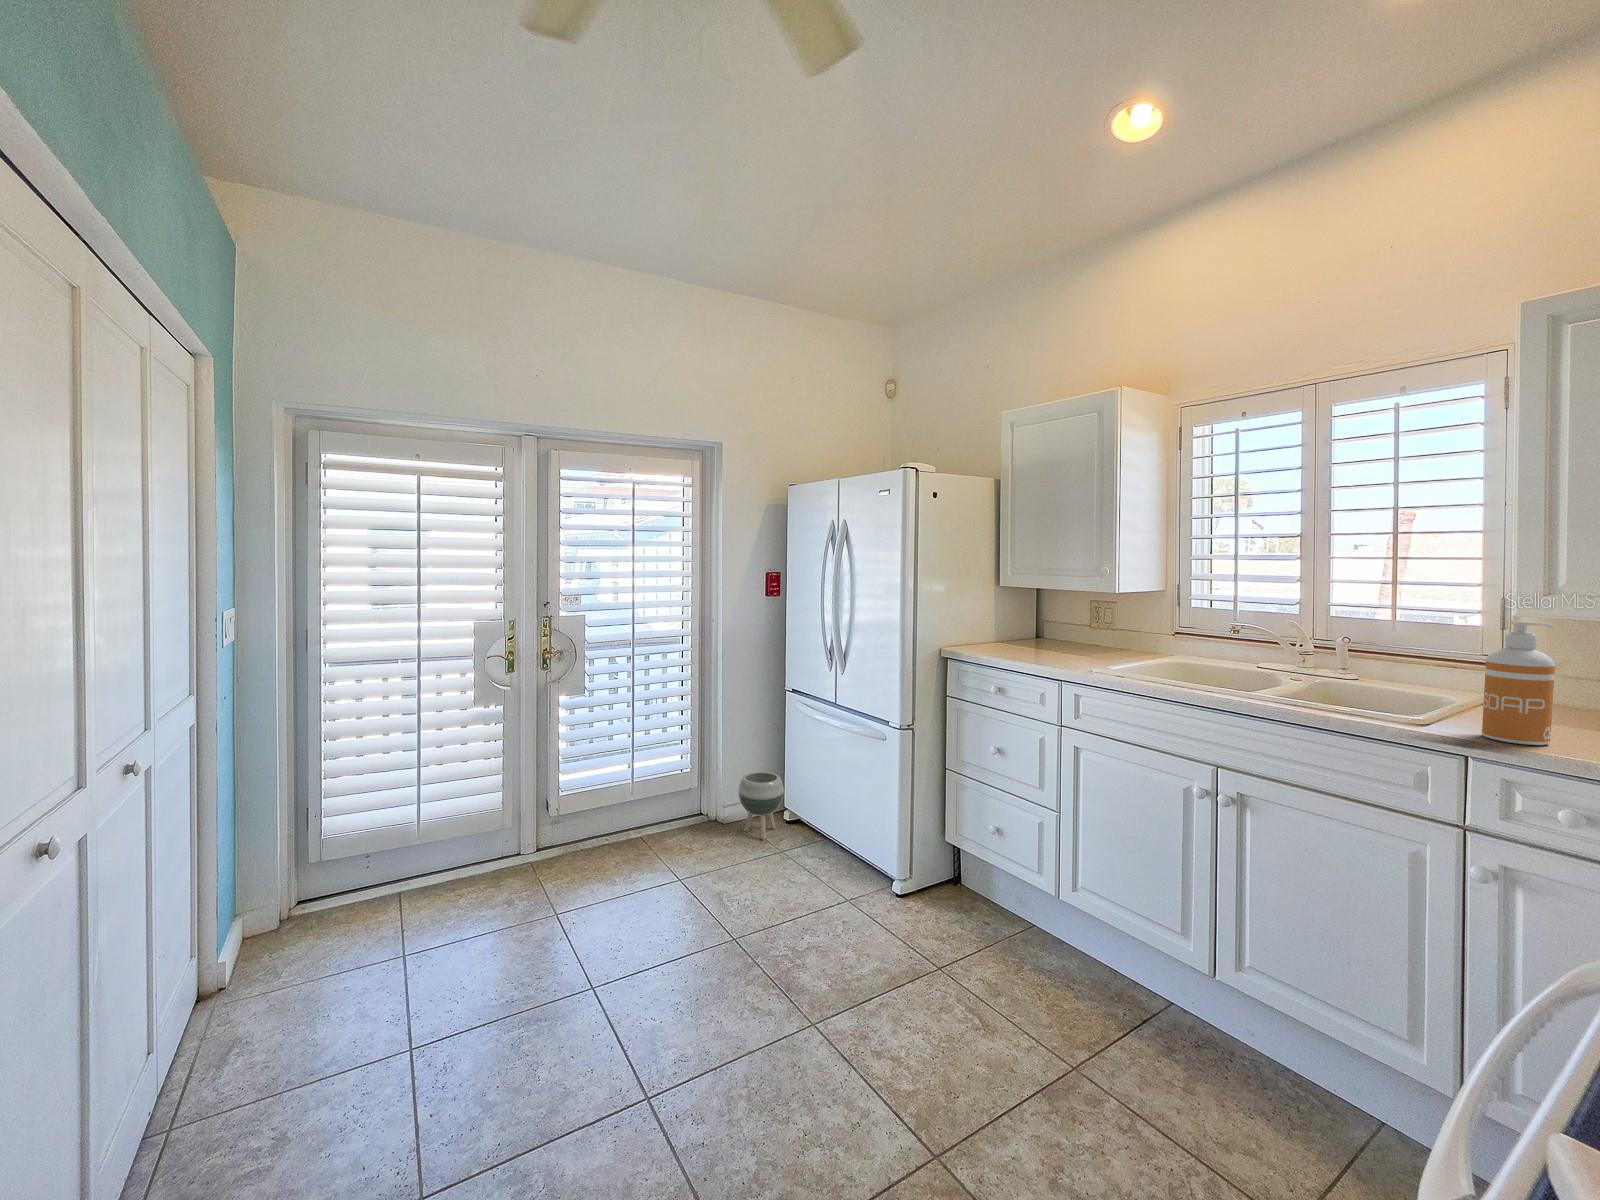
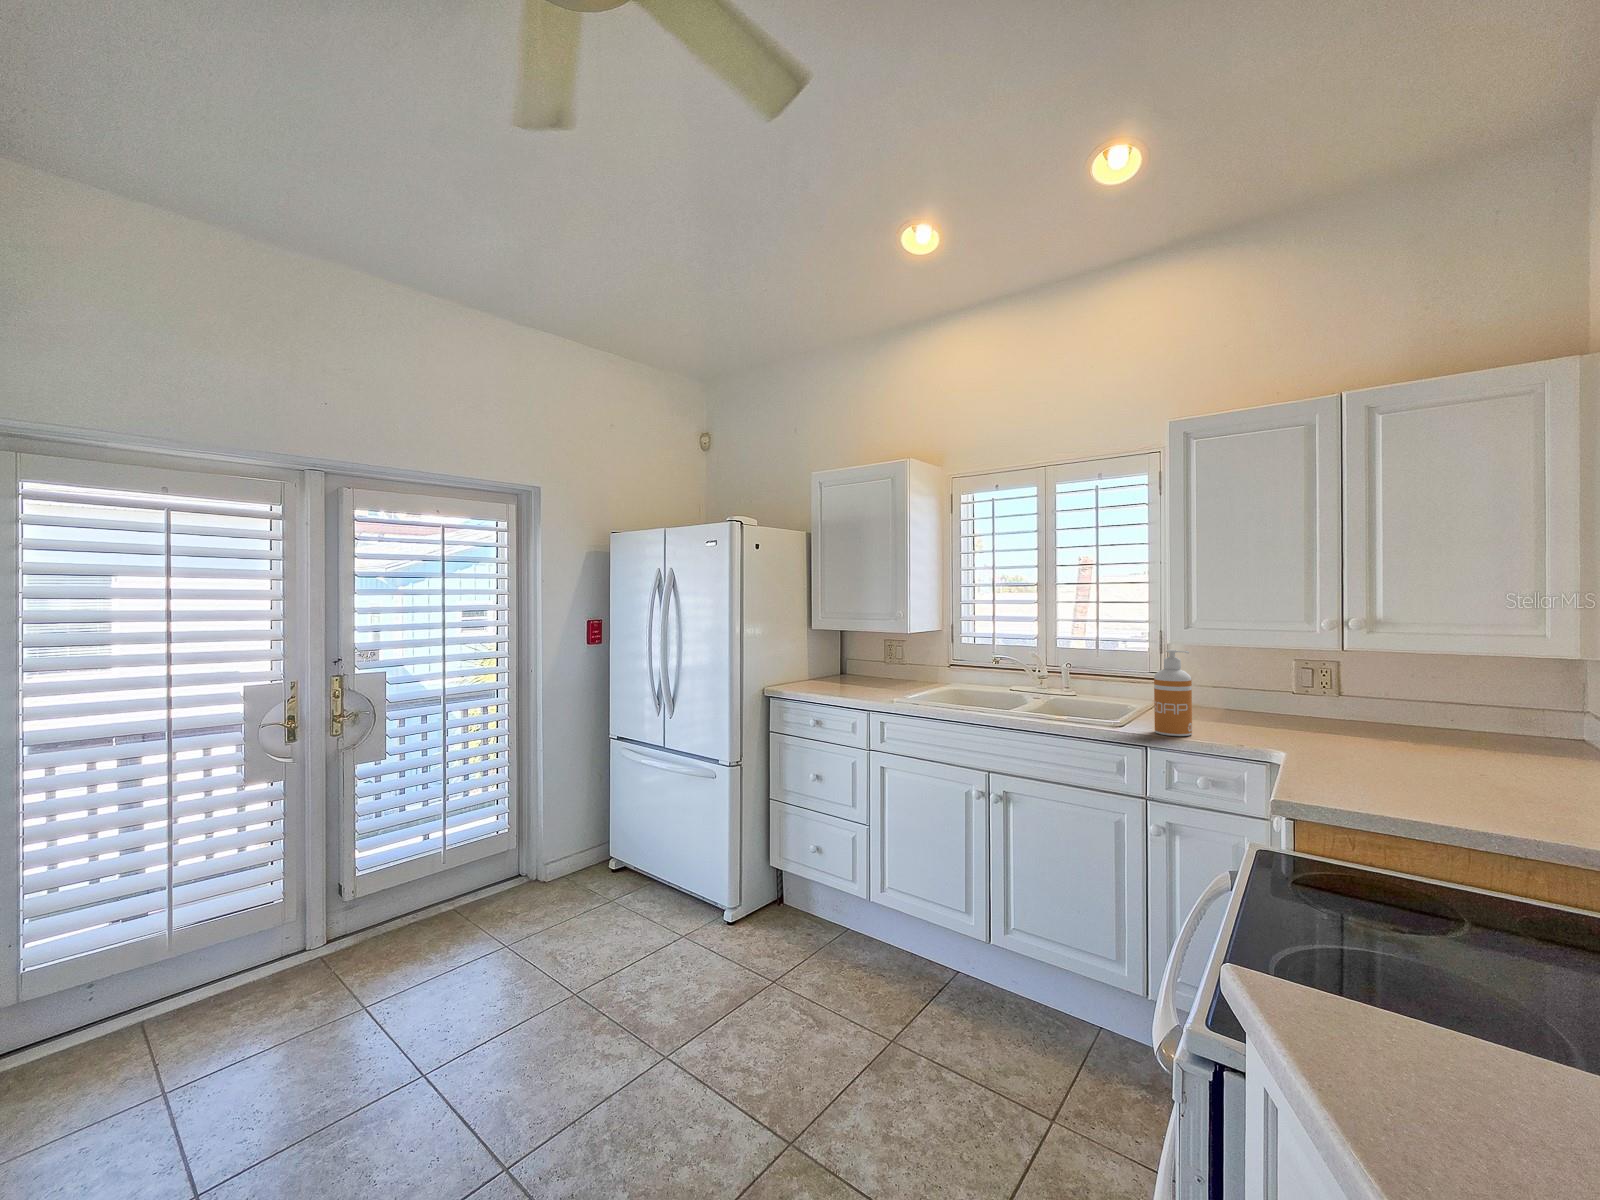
planter: present [738,772,784,840] -> none [560,822,608,892]

